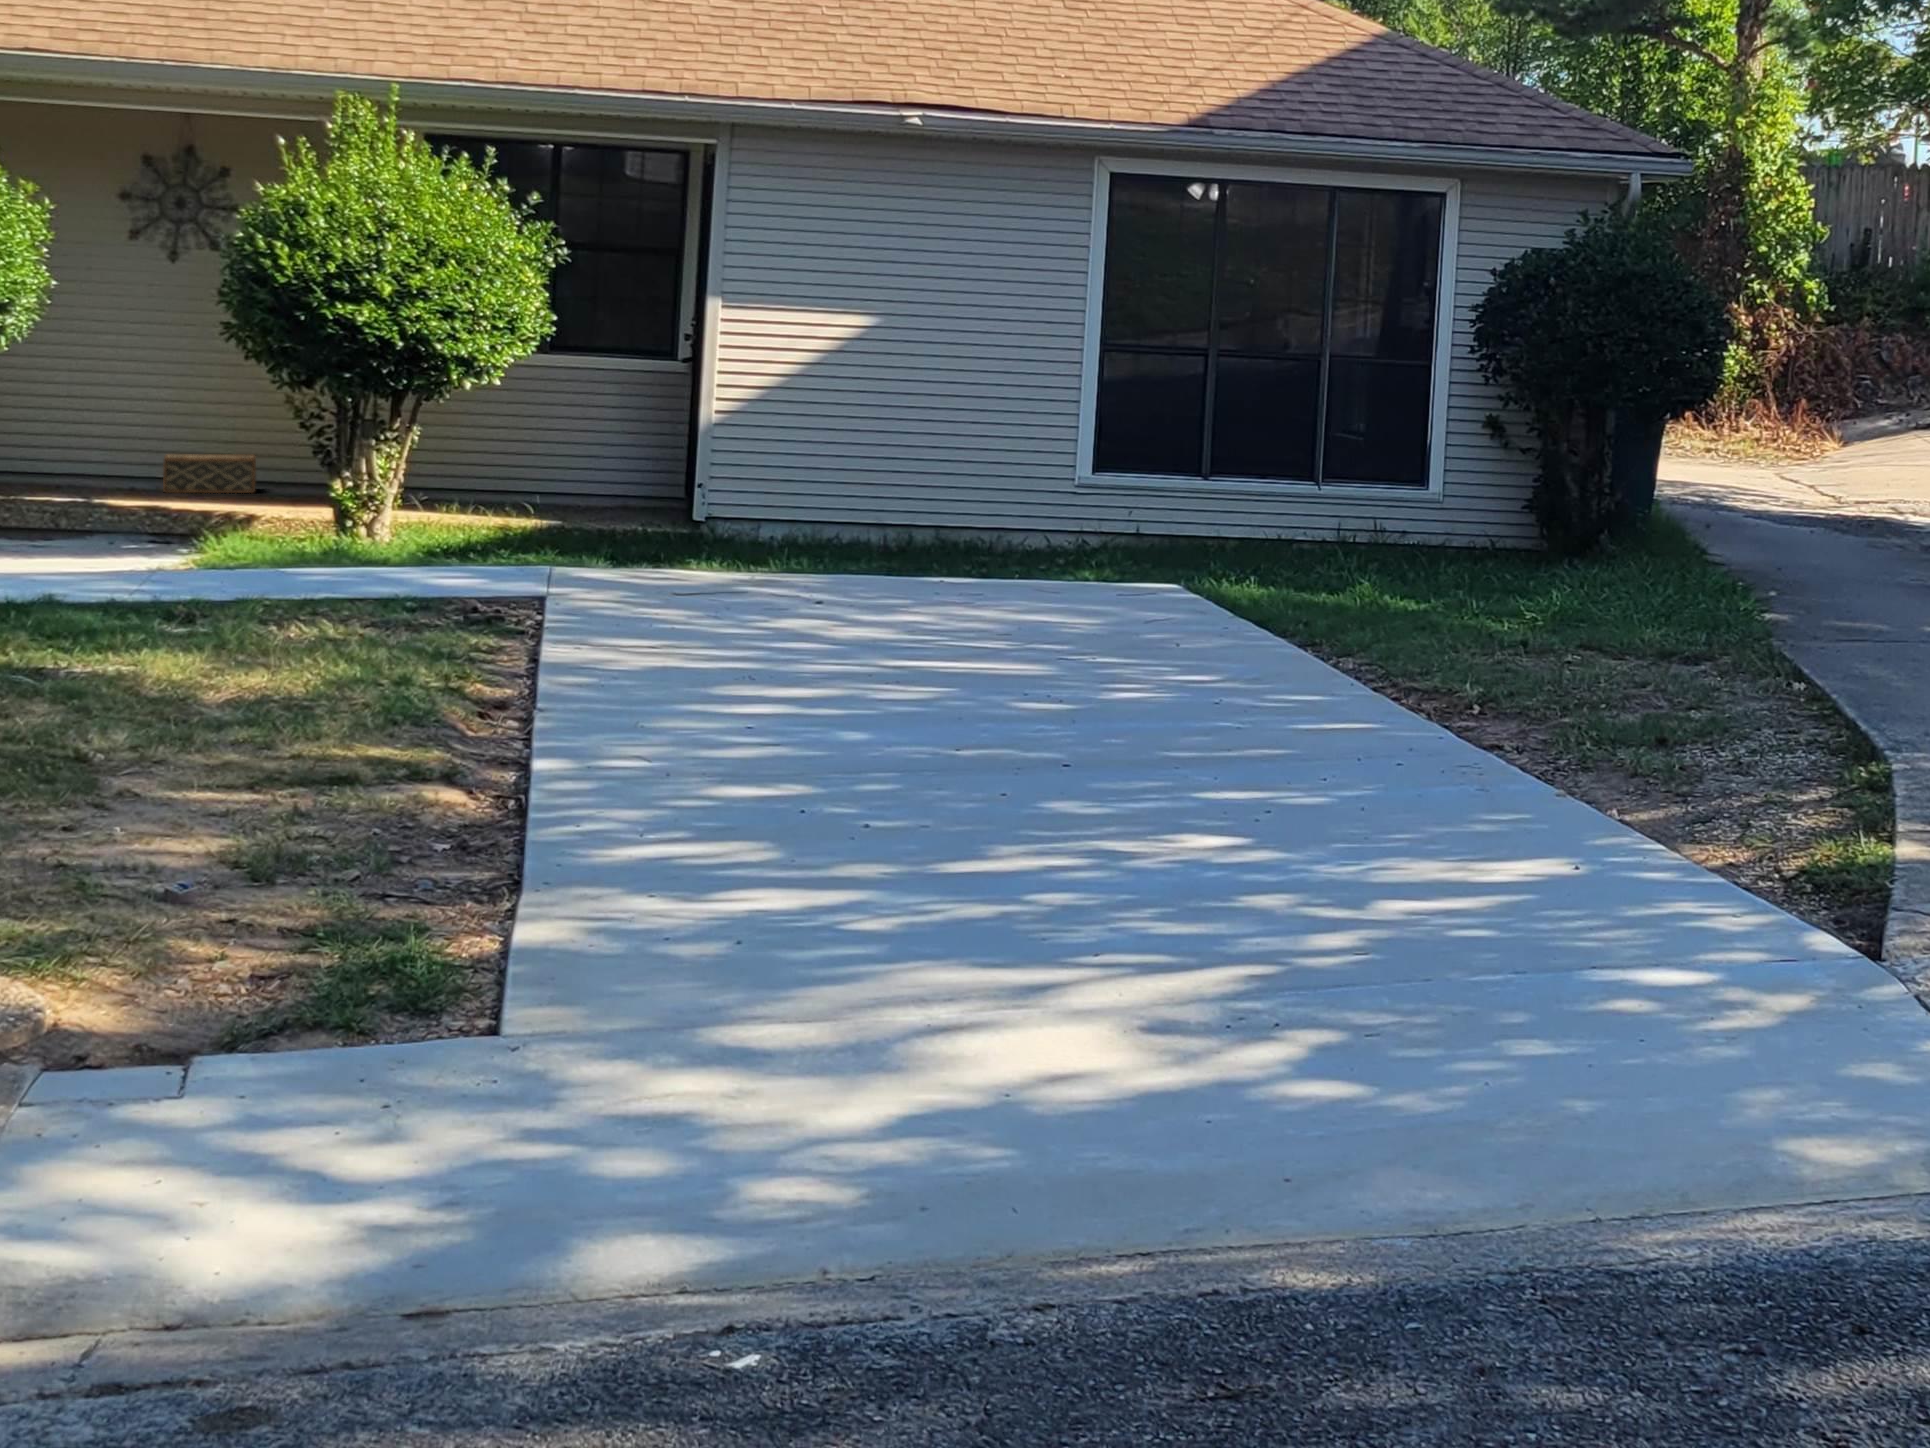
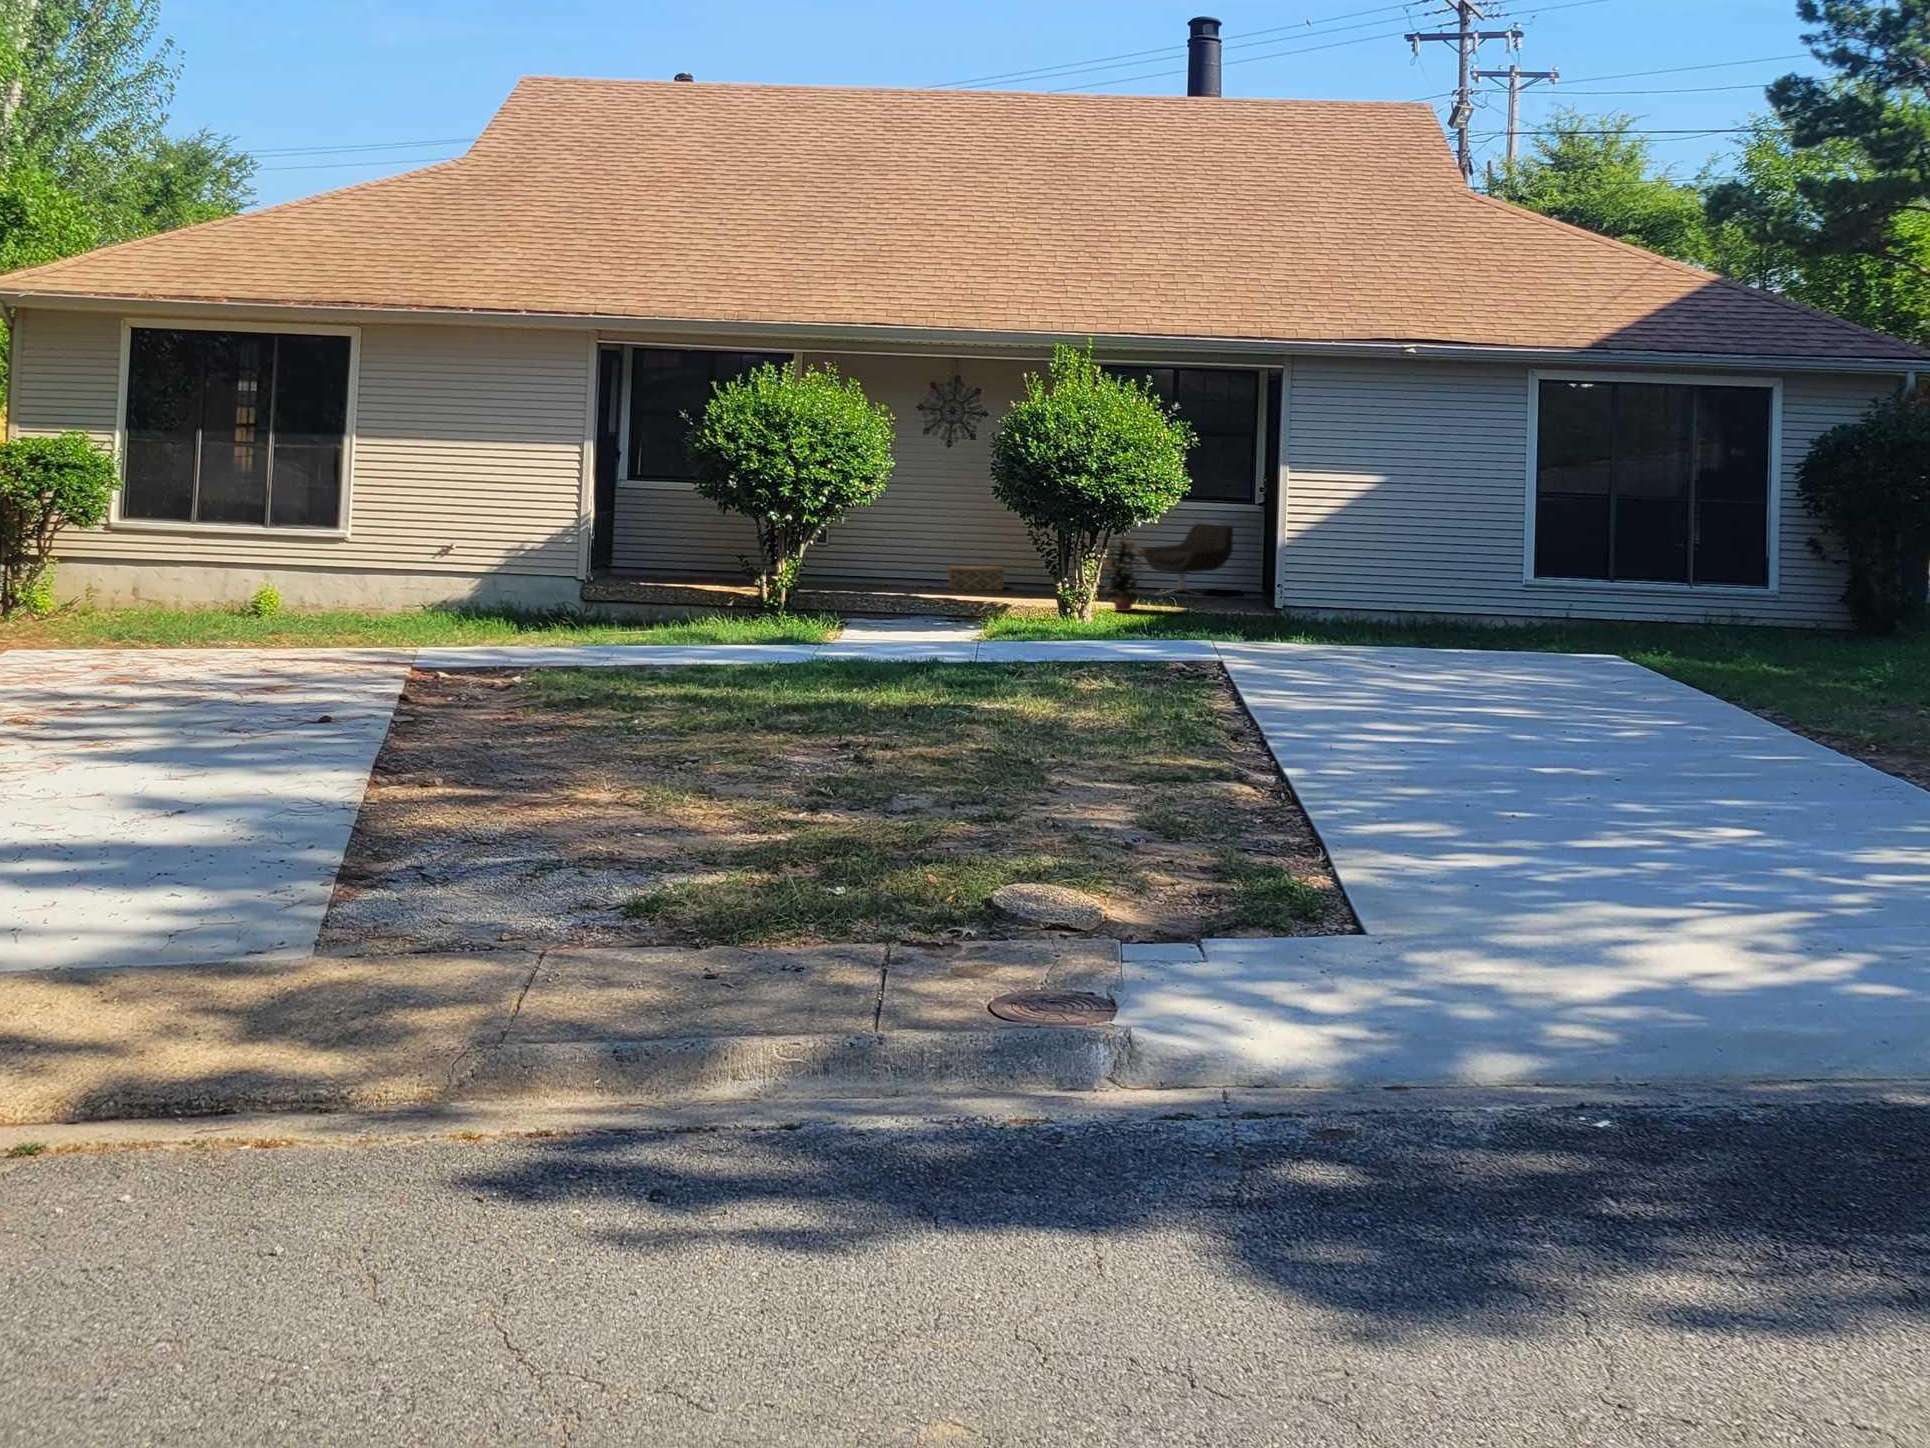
lounge chair: none [488,389,637,502] -> present [1143,523,1233,595]
decorative plant: none [392,410,478,525] -> present [1100,540,1144,611]

